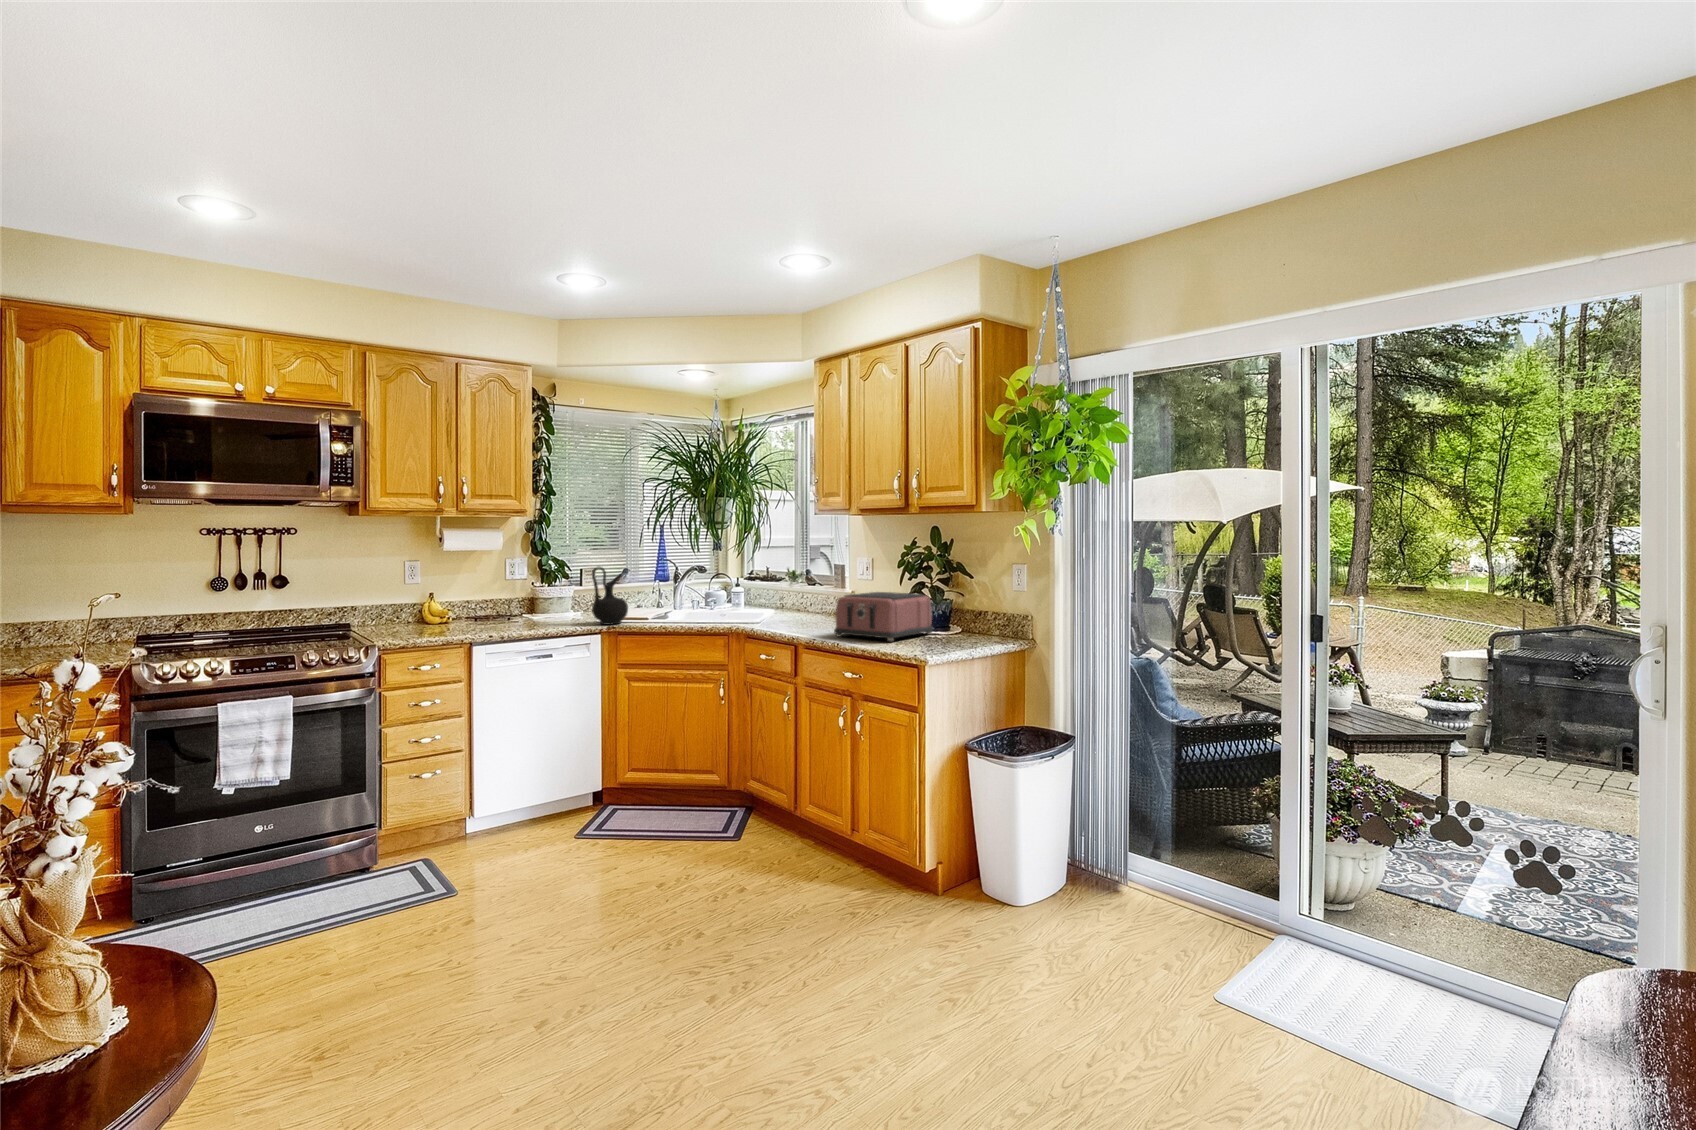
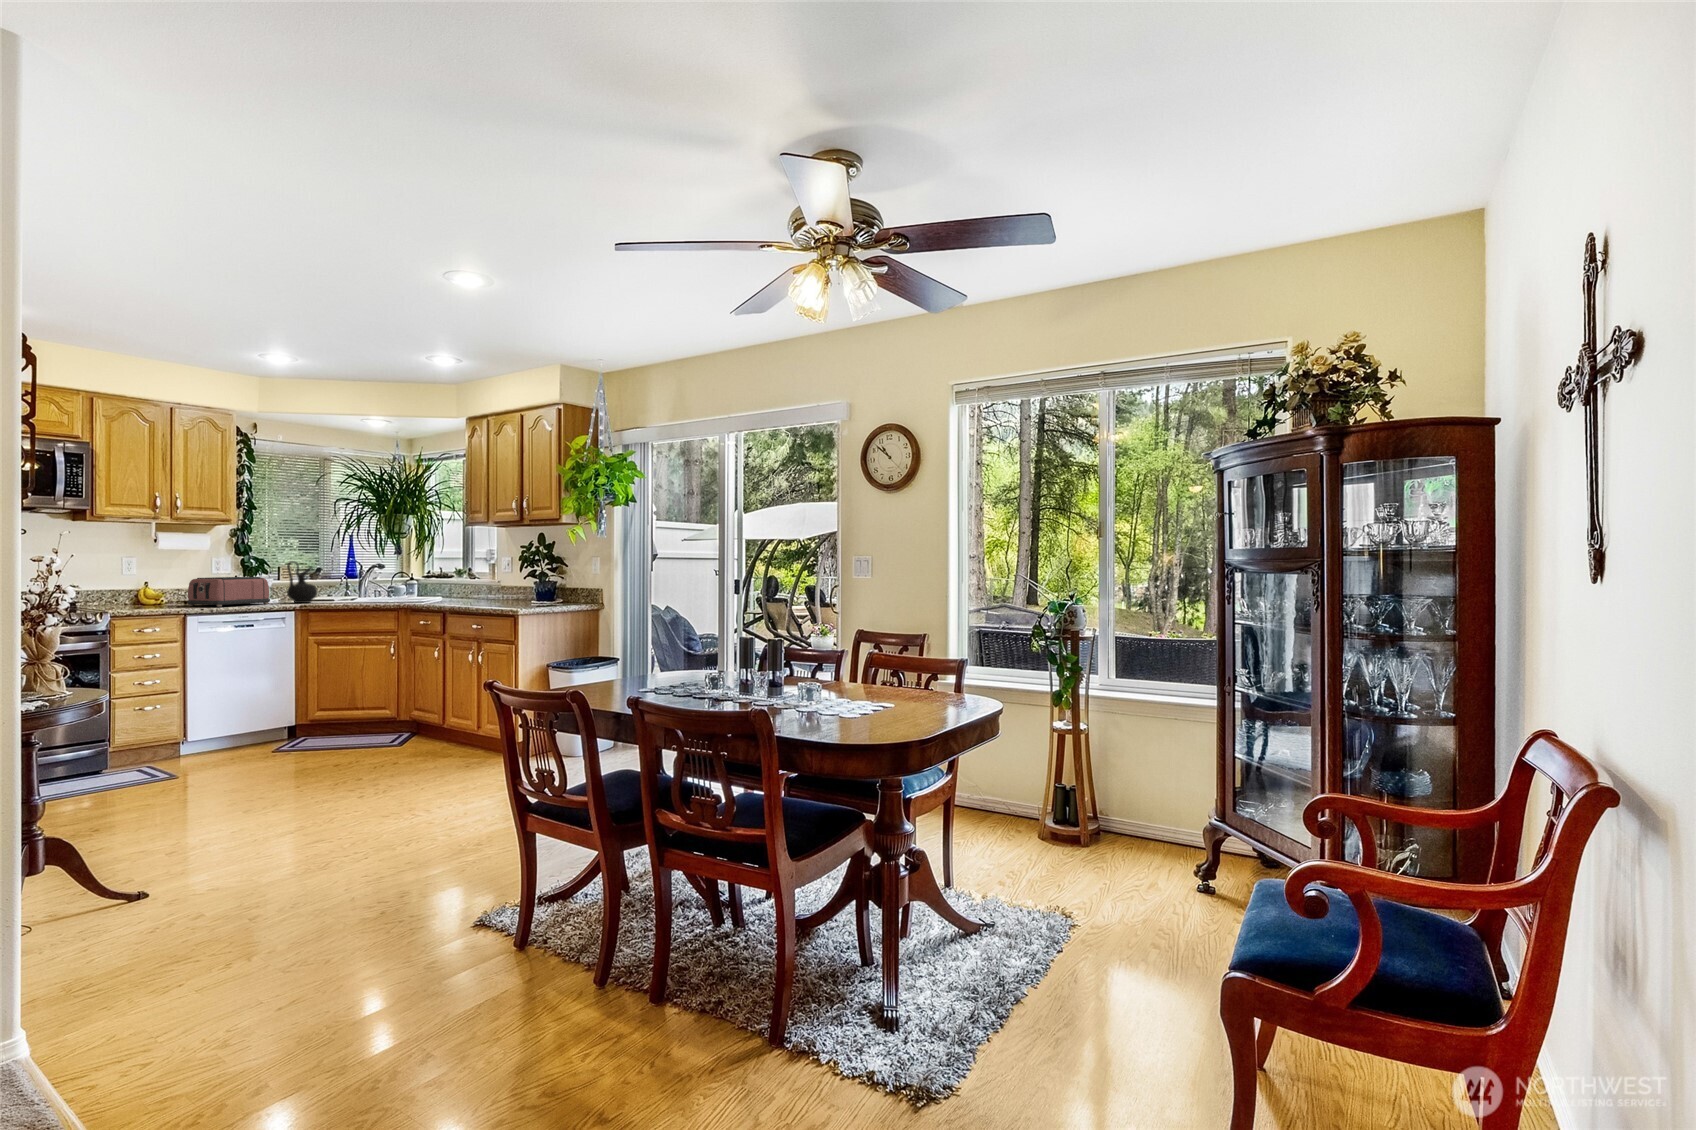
toaster: present [834,592,933,641] -> present [187,577,270,607]

